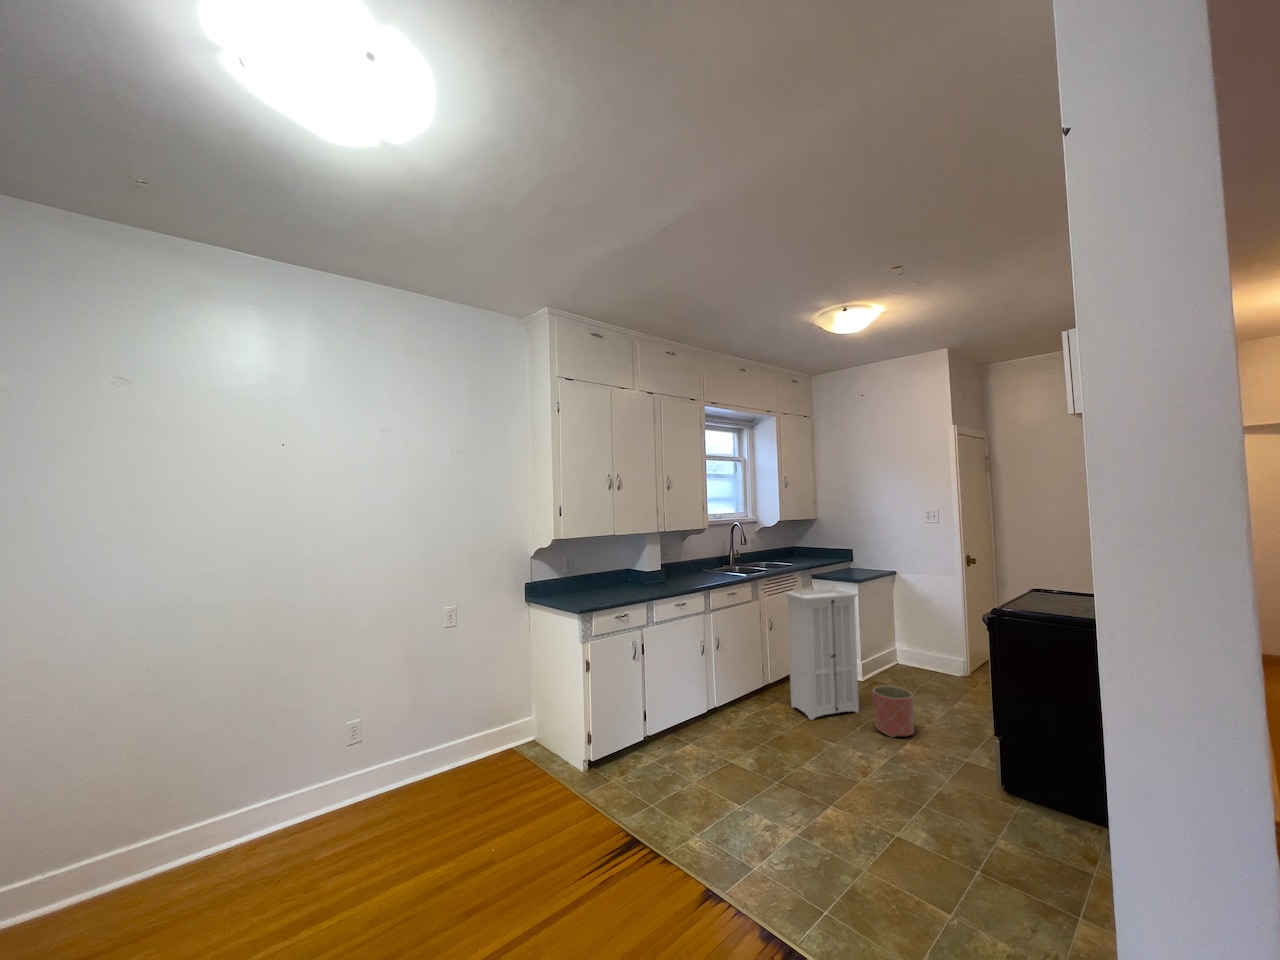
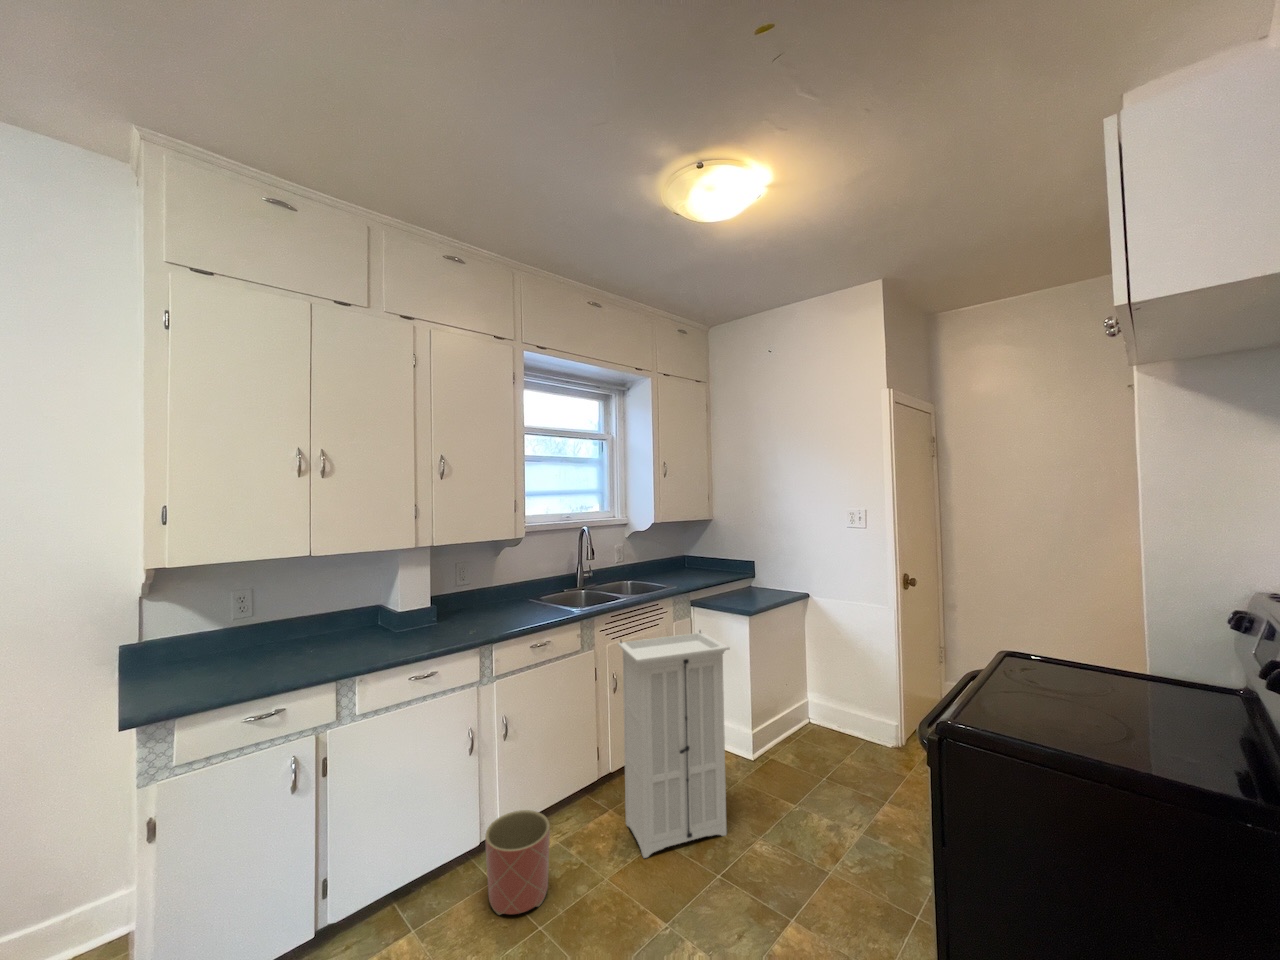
planter: present [872,685,914,737] -> present [485,810,550,915]

